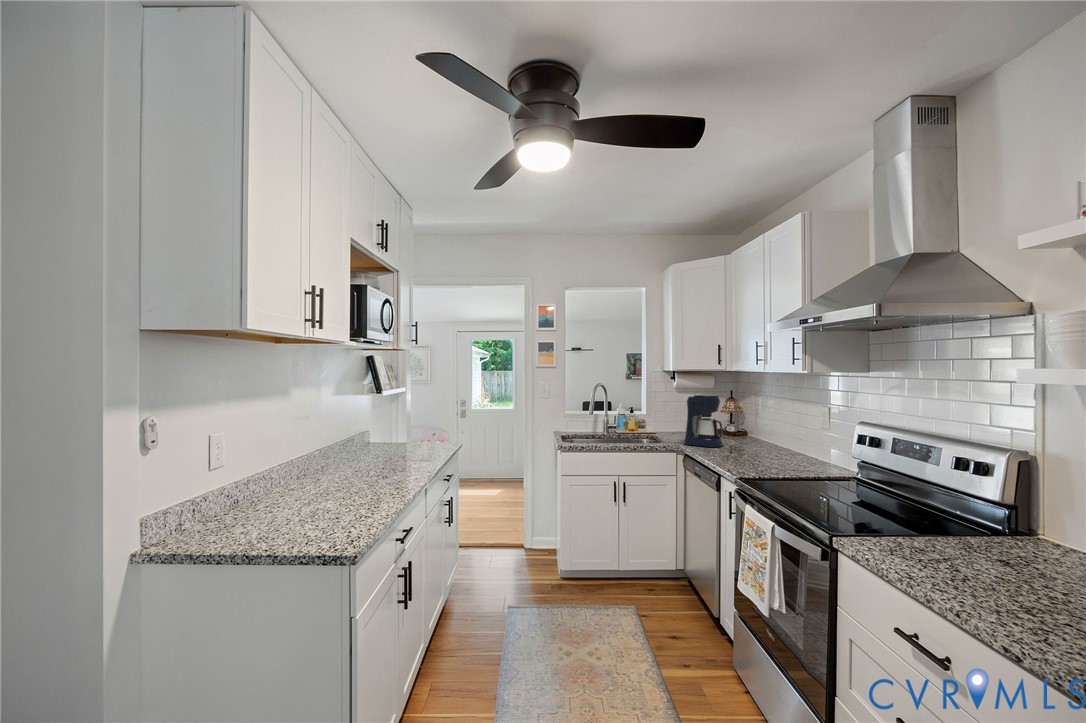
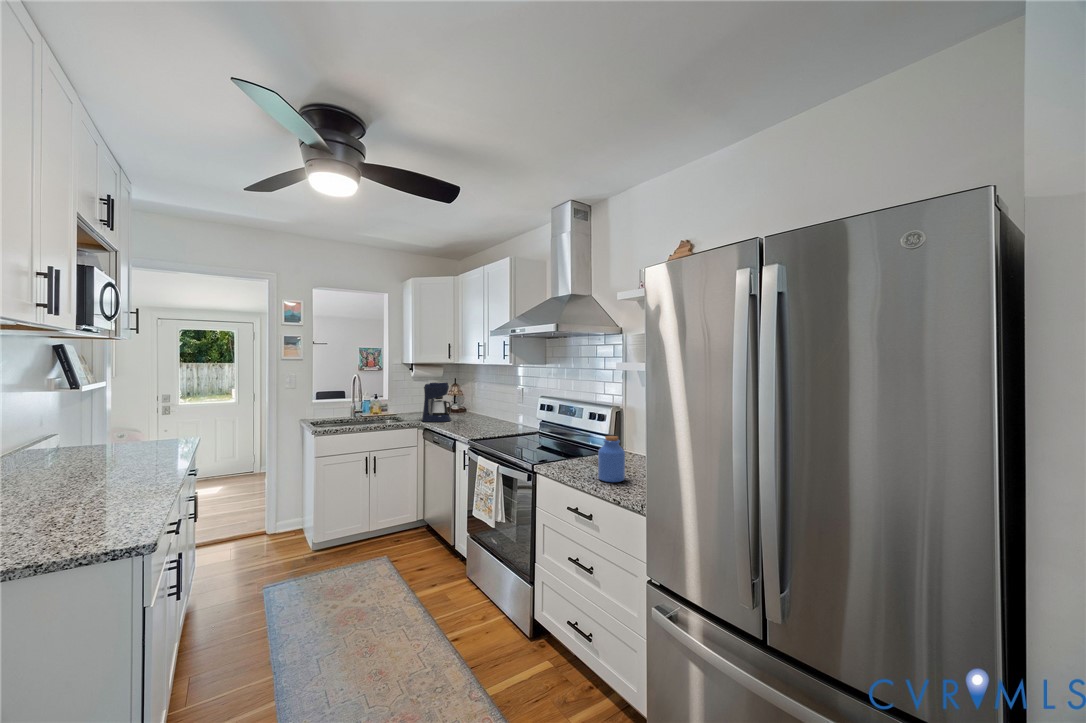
jar: none [966,511,1036,608] -> present [598,436,625,482]

